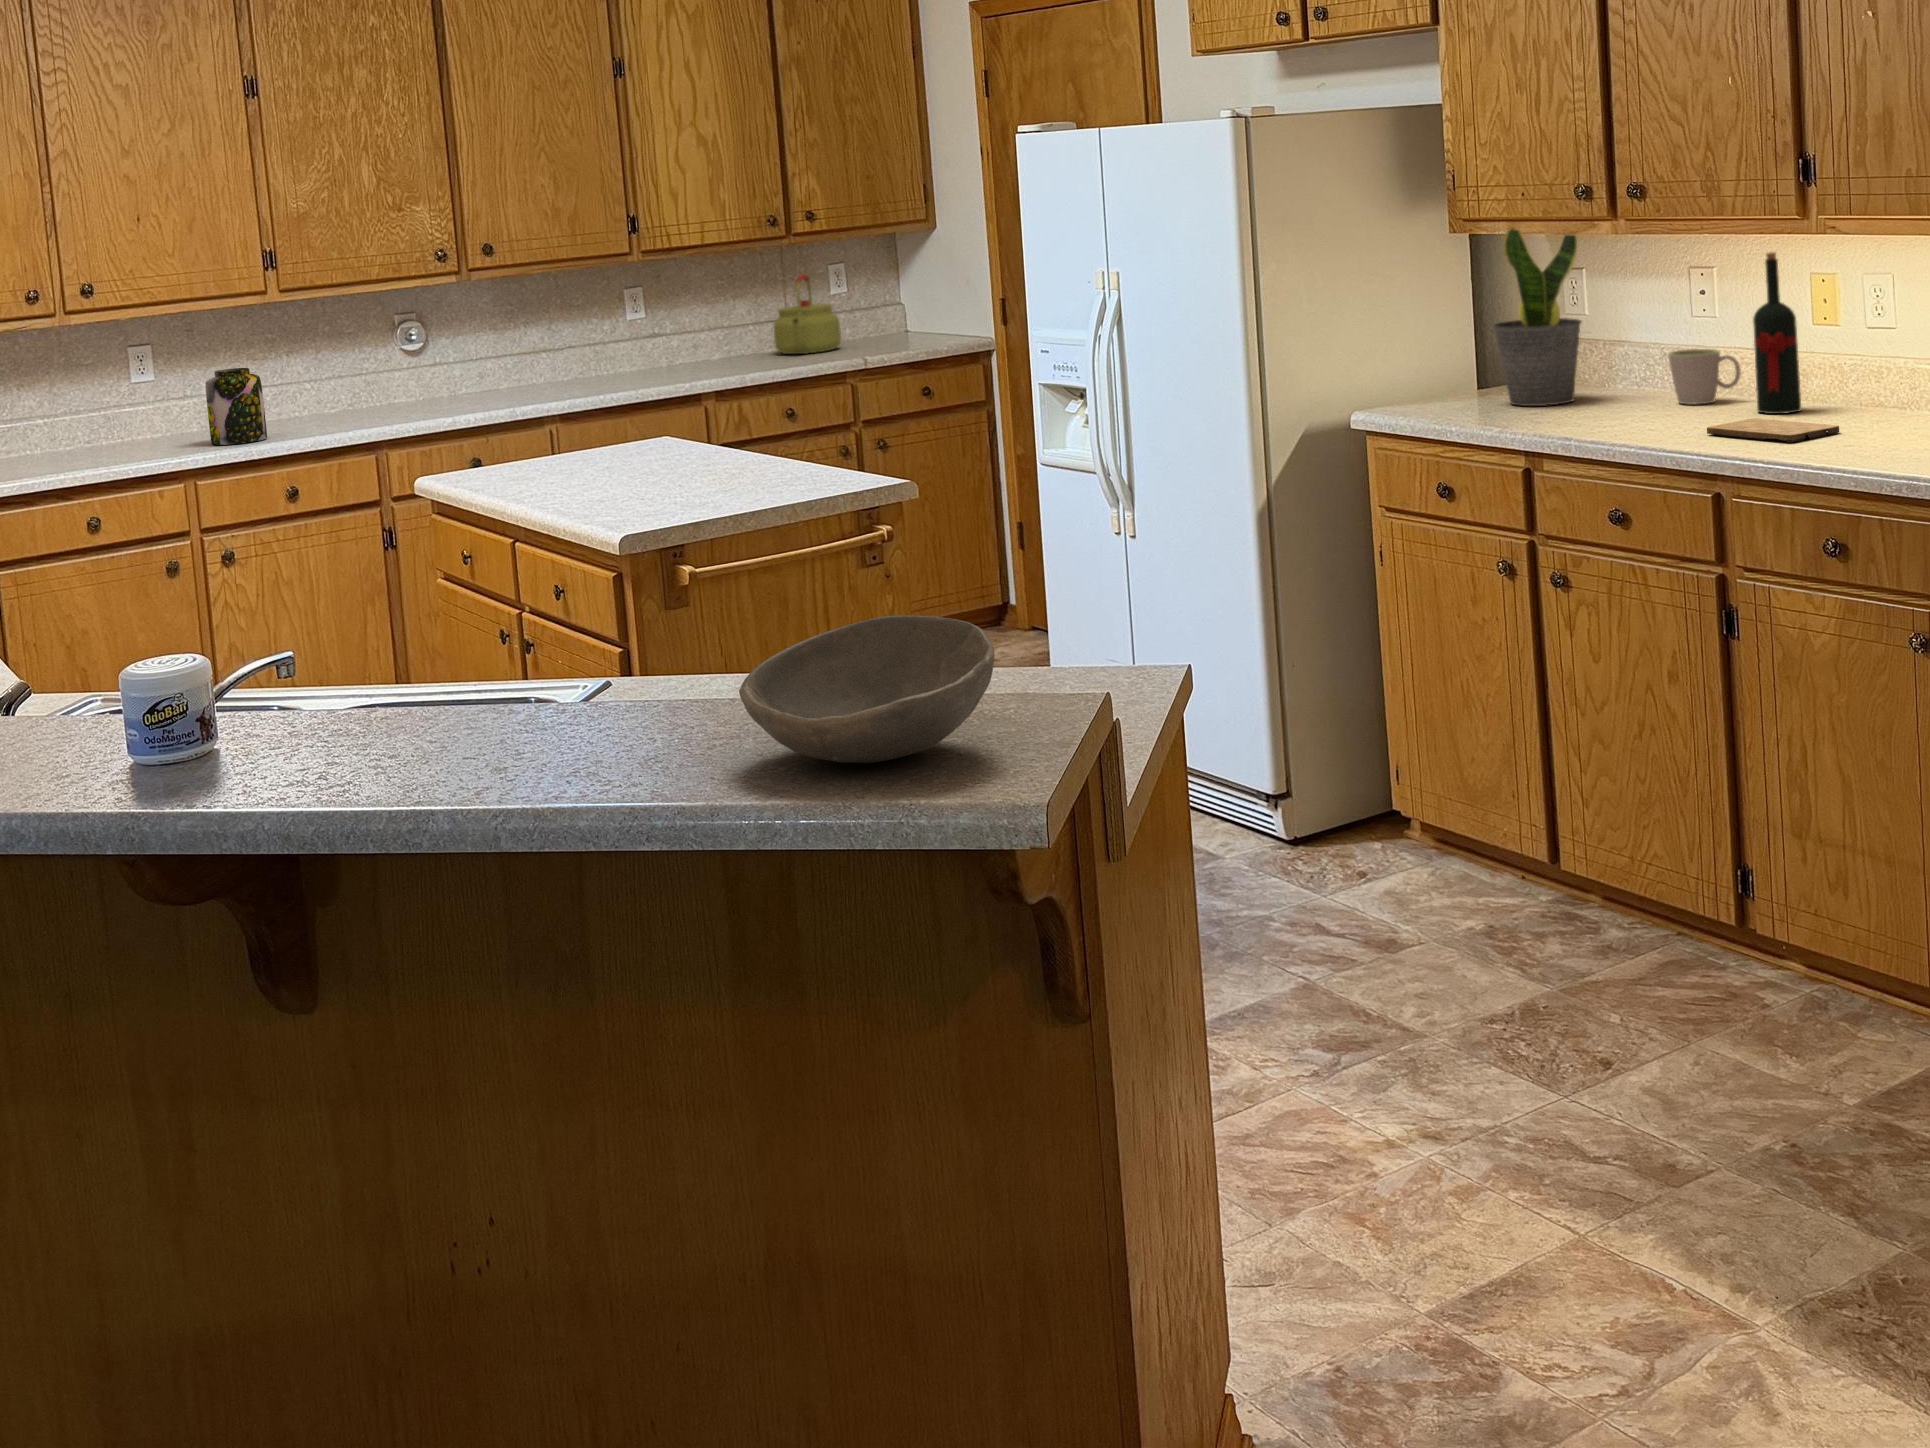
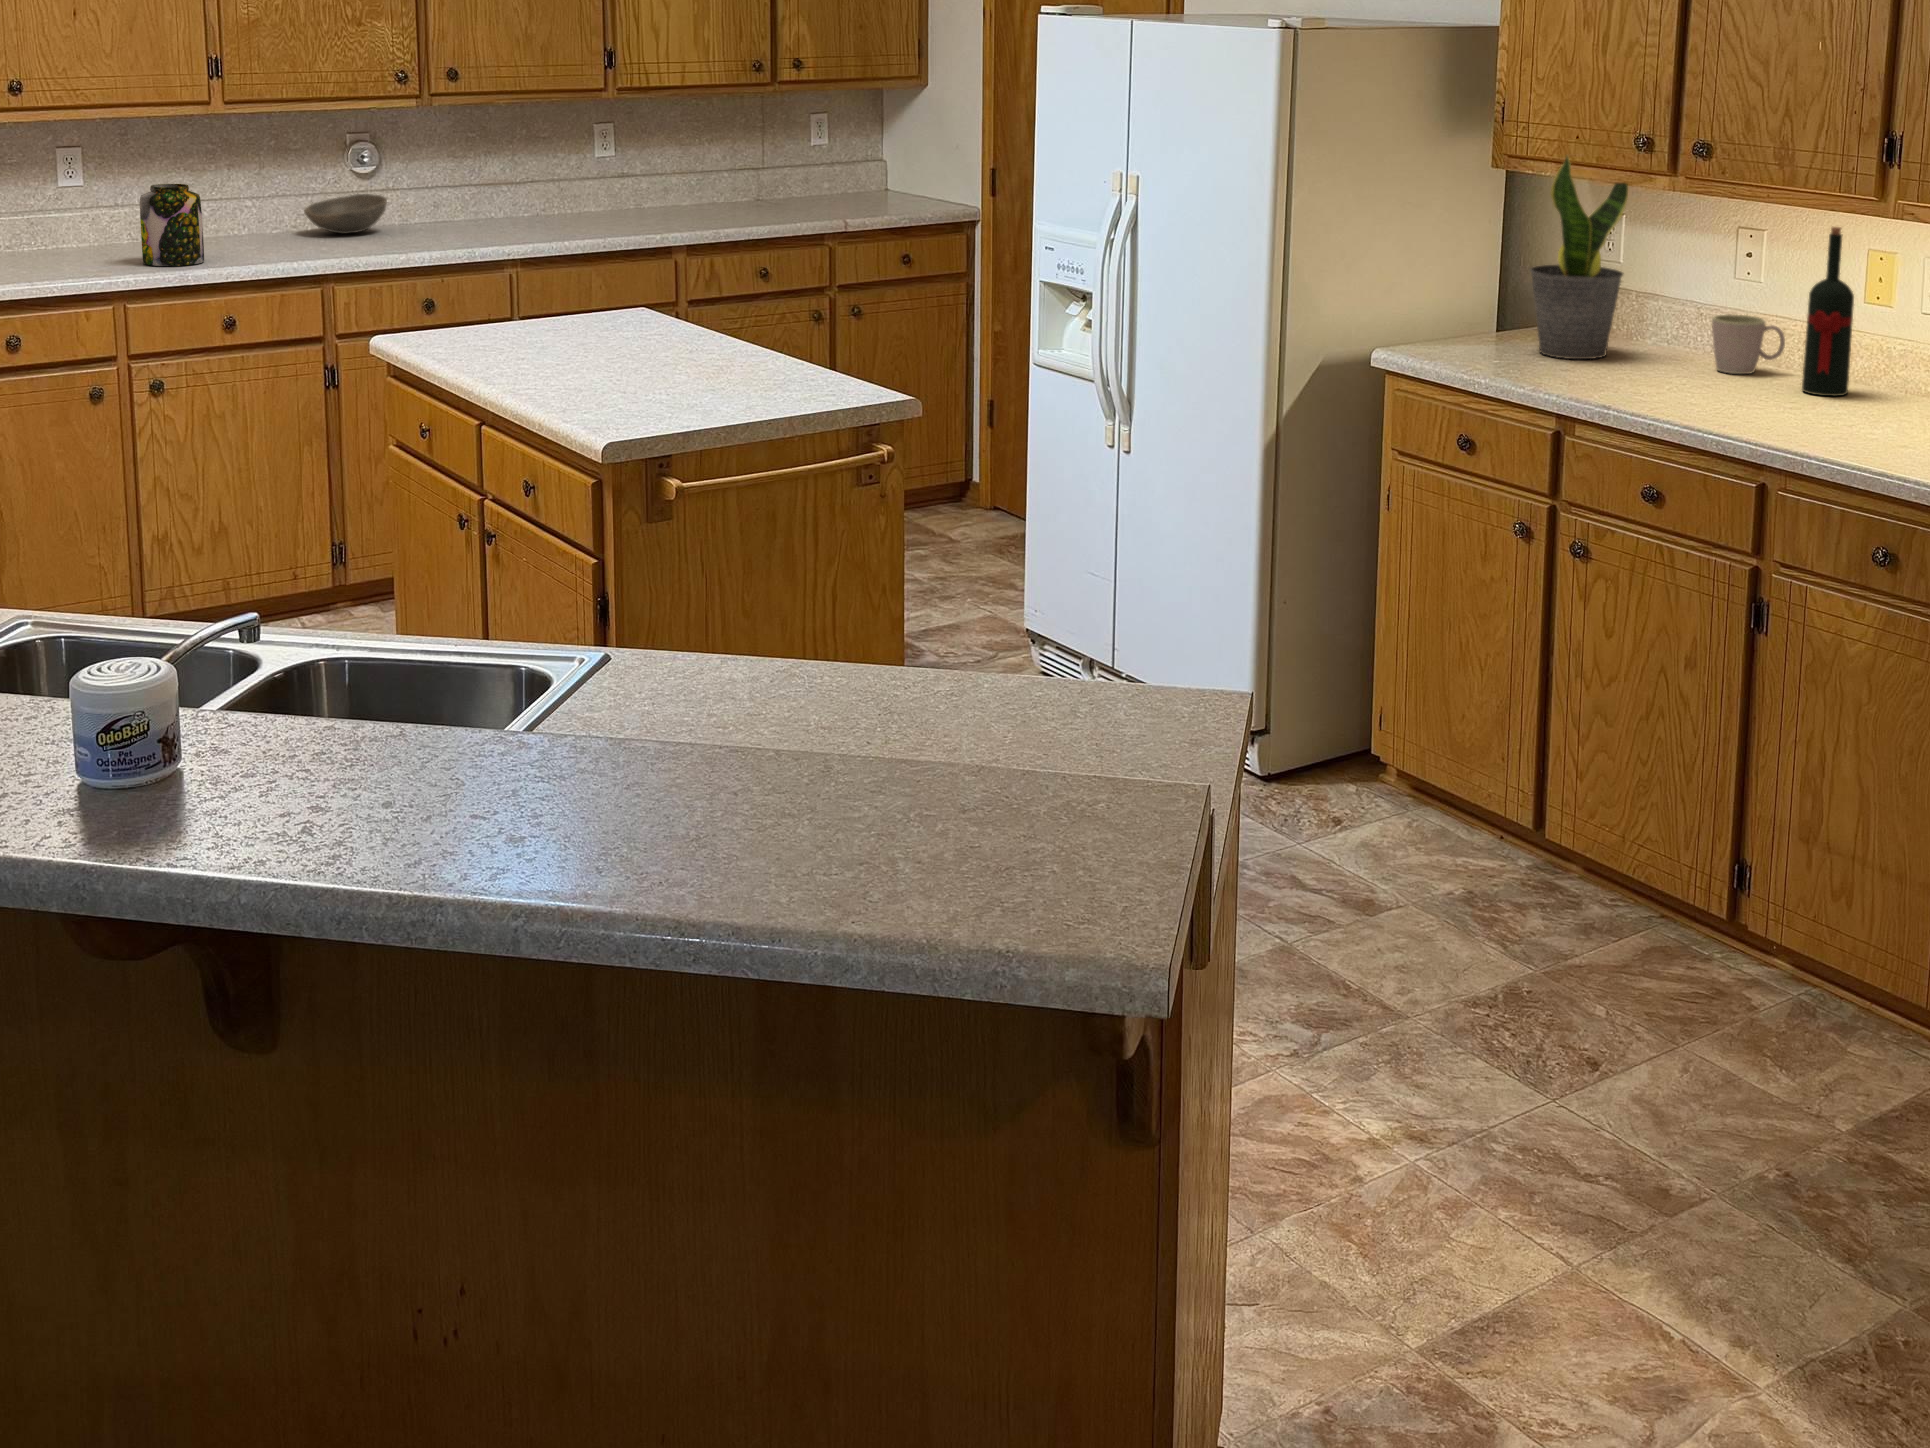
kettle: present [774,274,841,354] -> none [749,121,820,206]
cutting board: present [1707,418,1839,442] -> none [1755,402,1894,437]
bowl: present [739,615,995,763] -> present [304,194,387,234]

